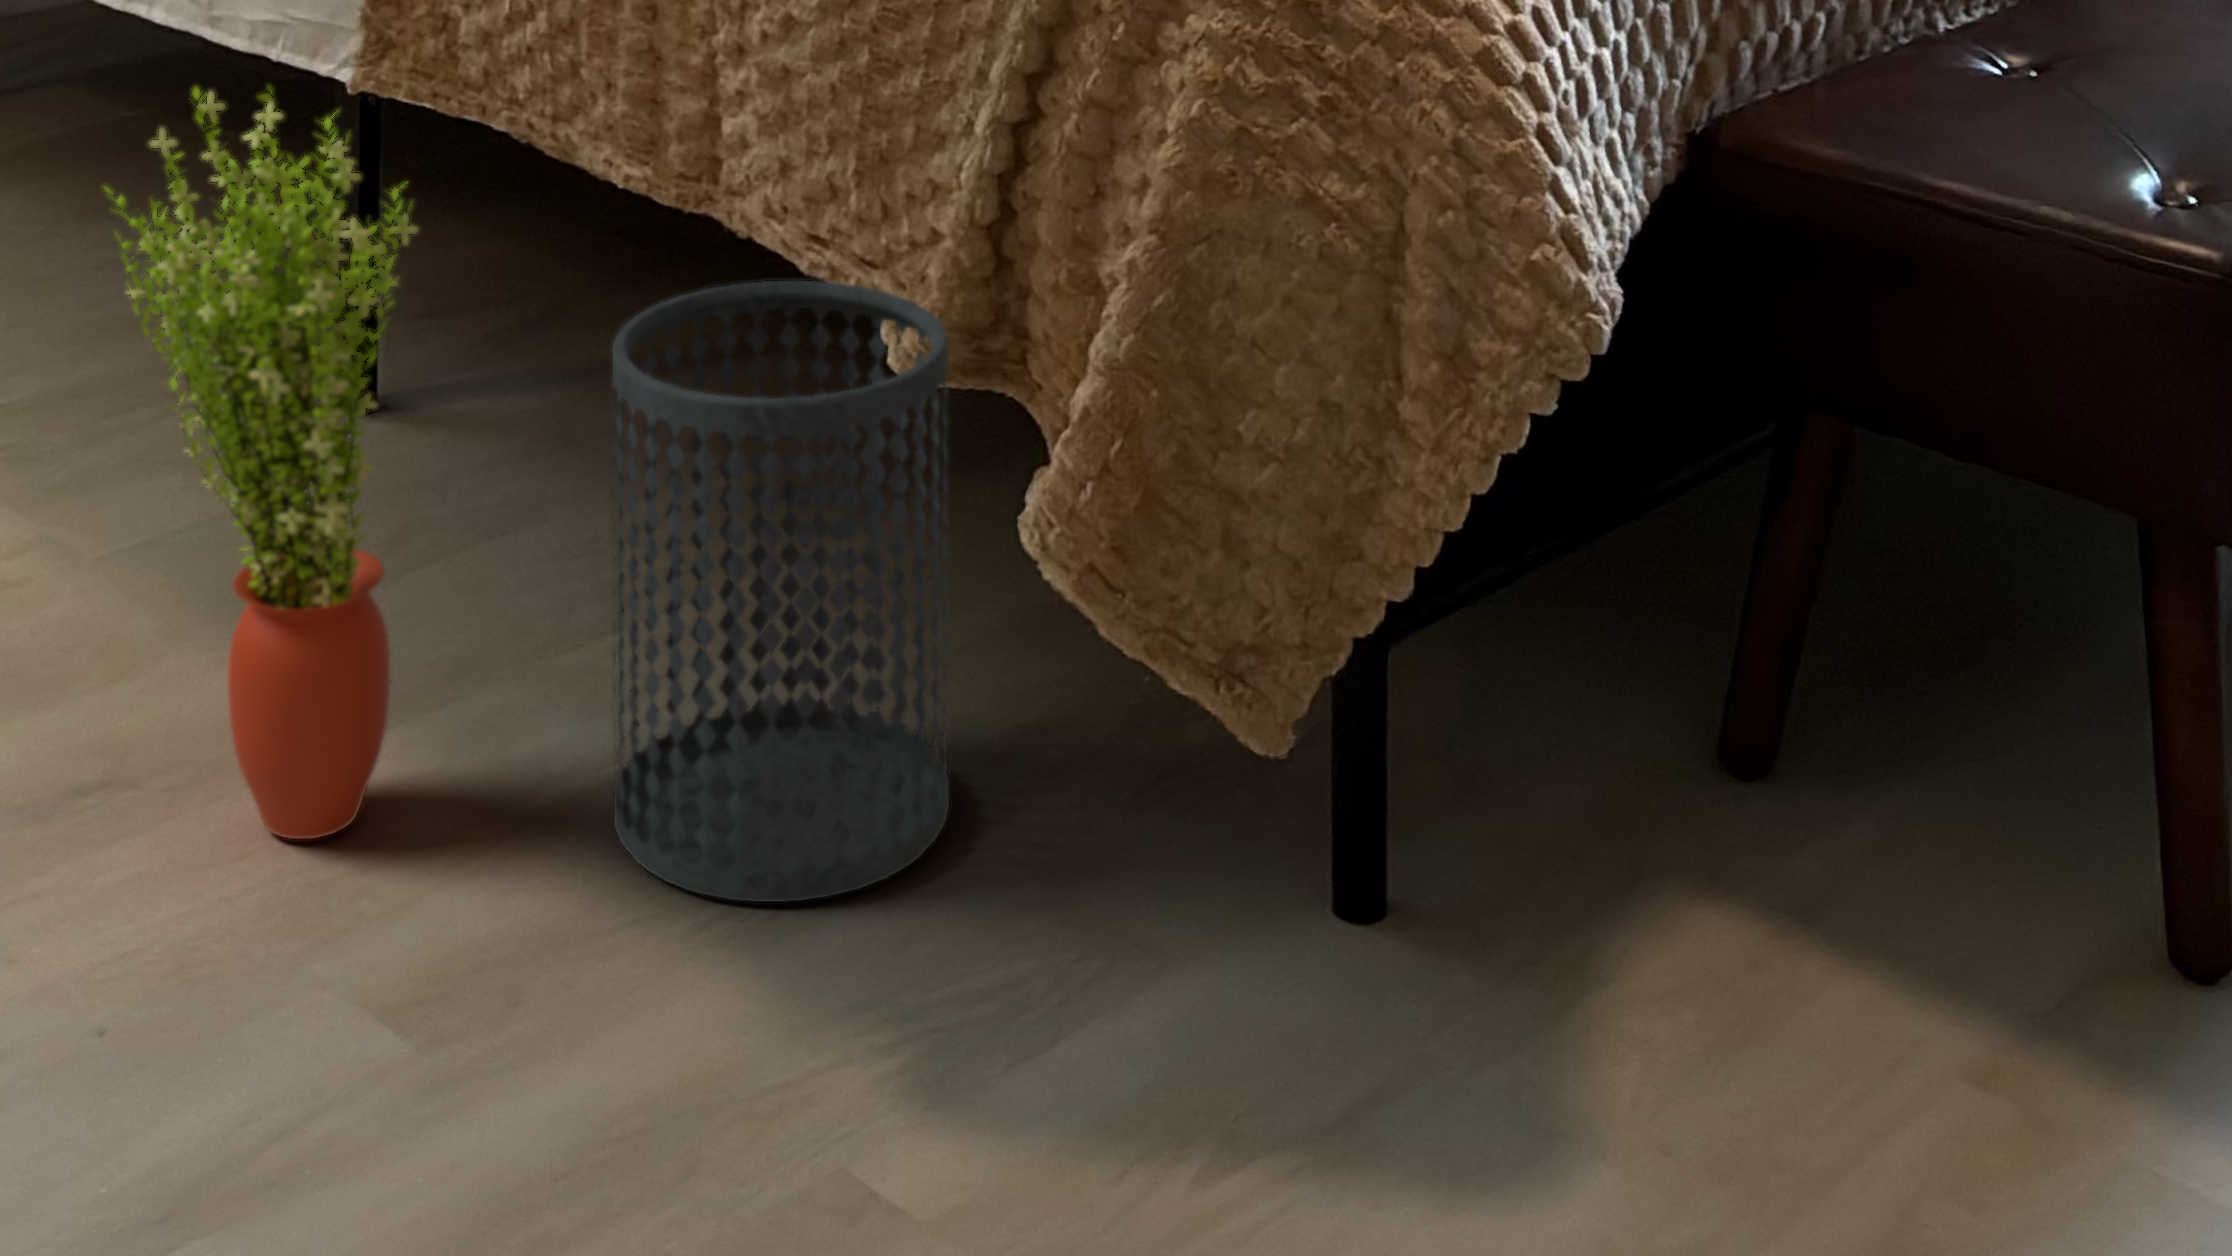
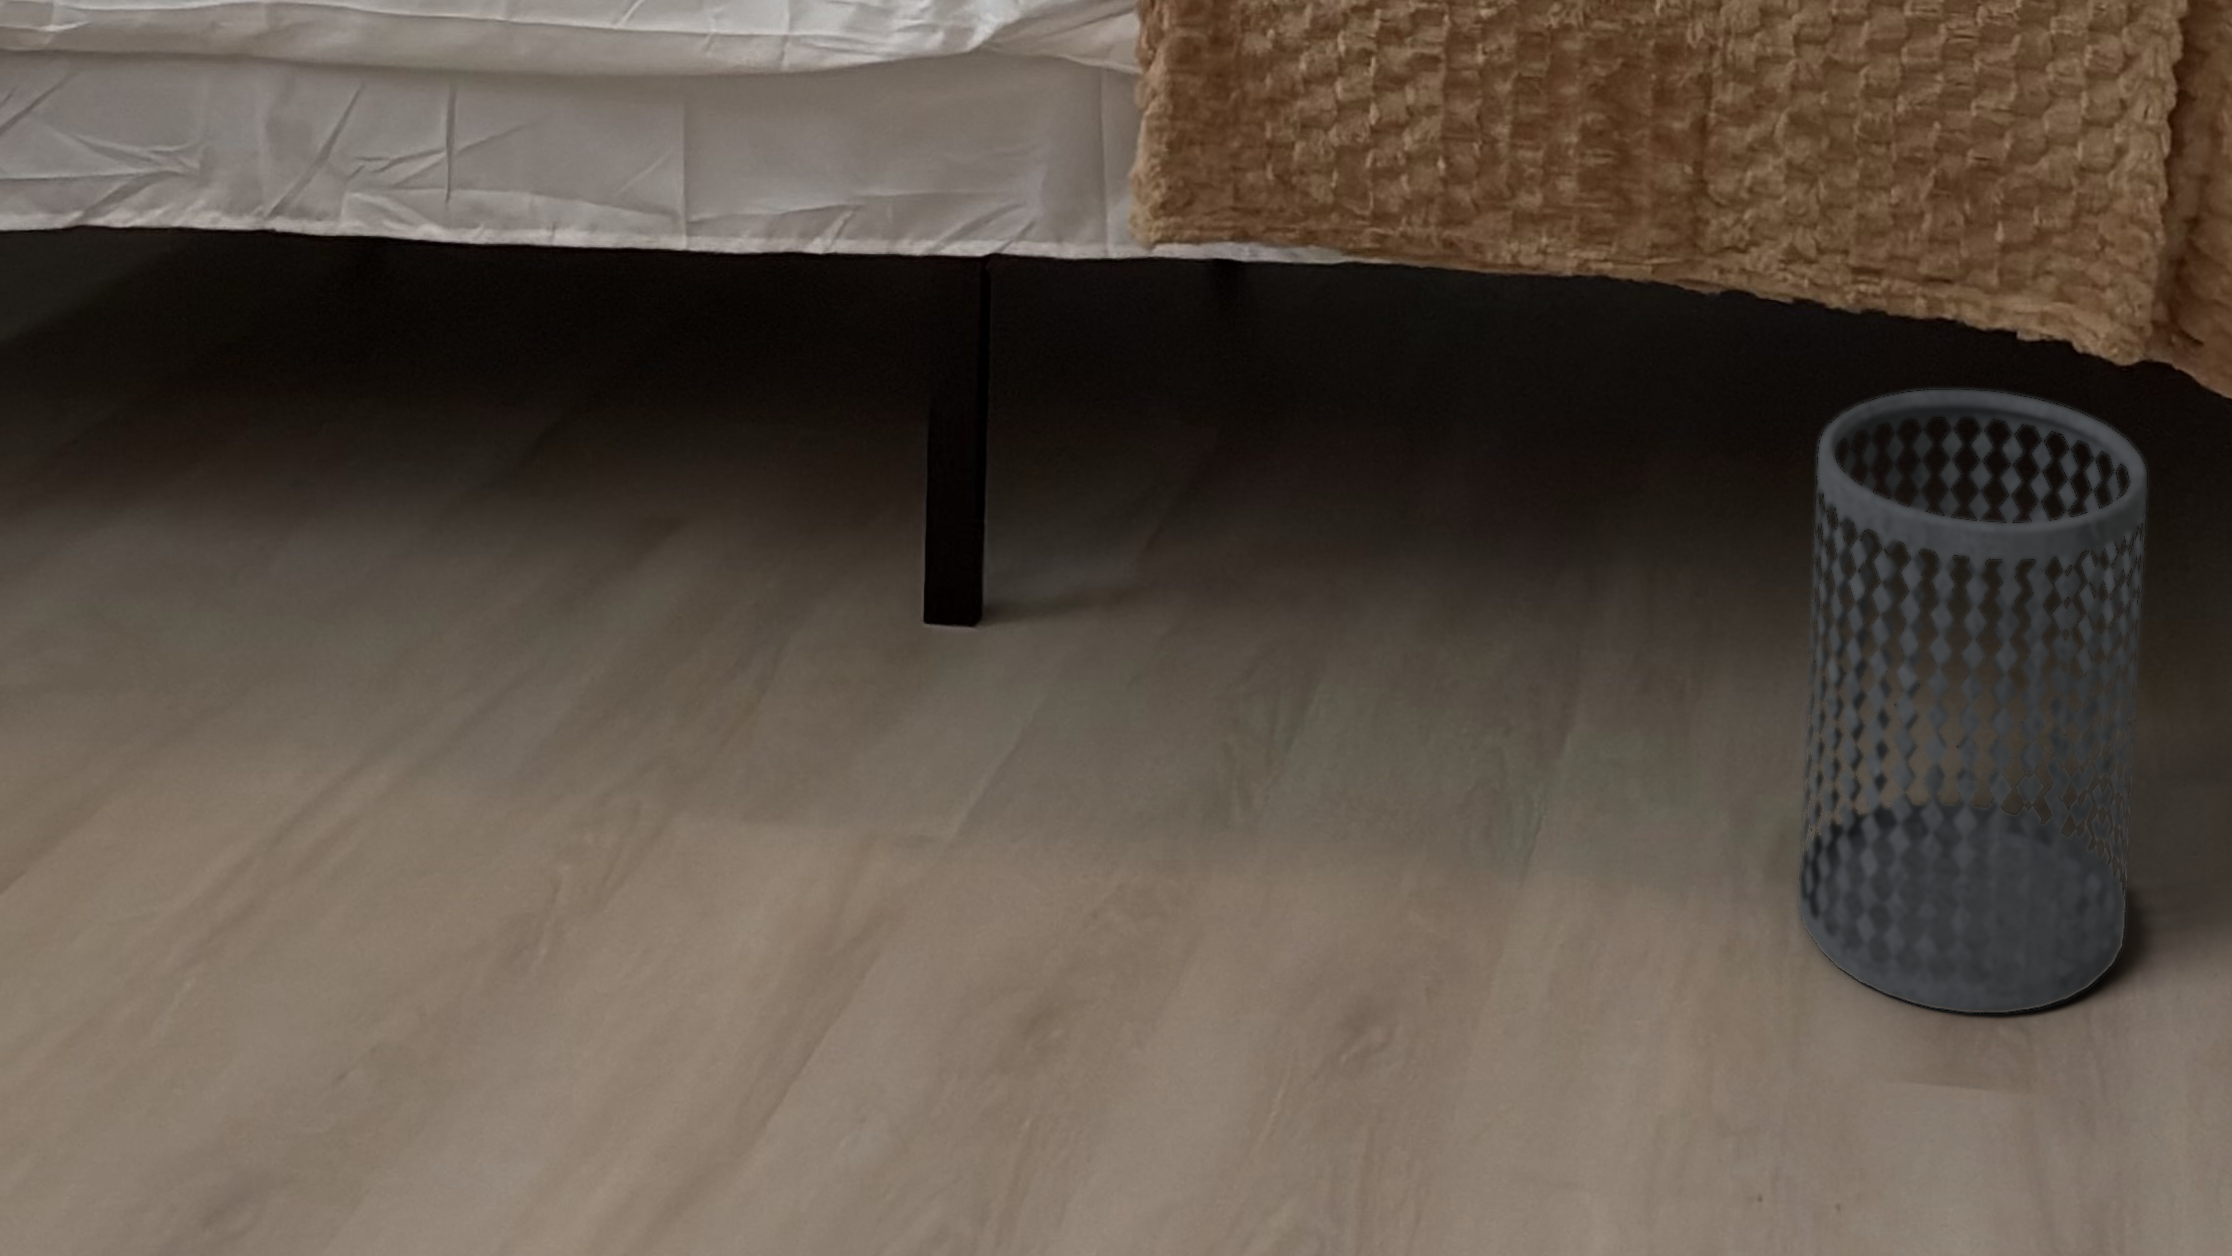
potted plant: present [102,88,418,839] -> none [1429,306,1778,1105]

